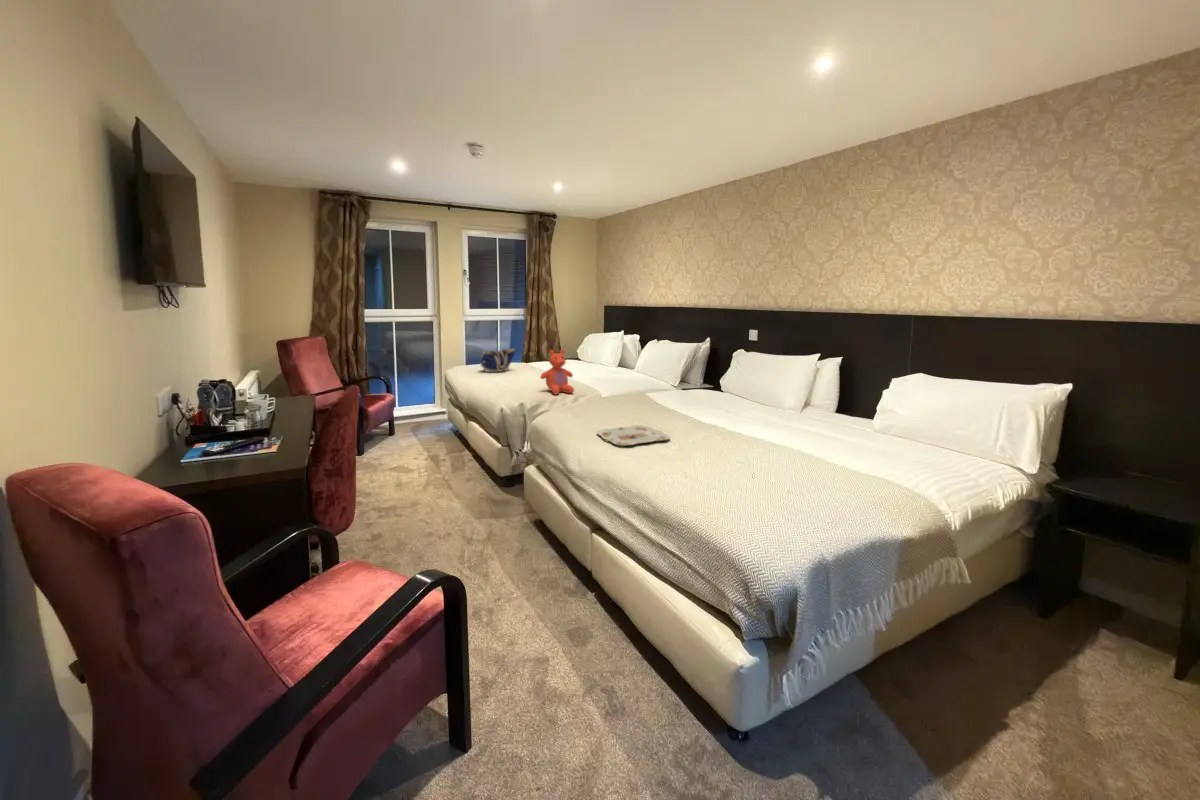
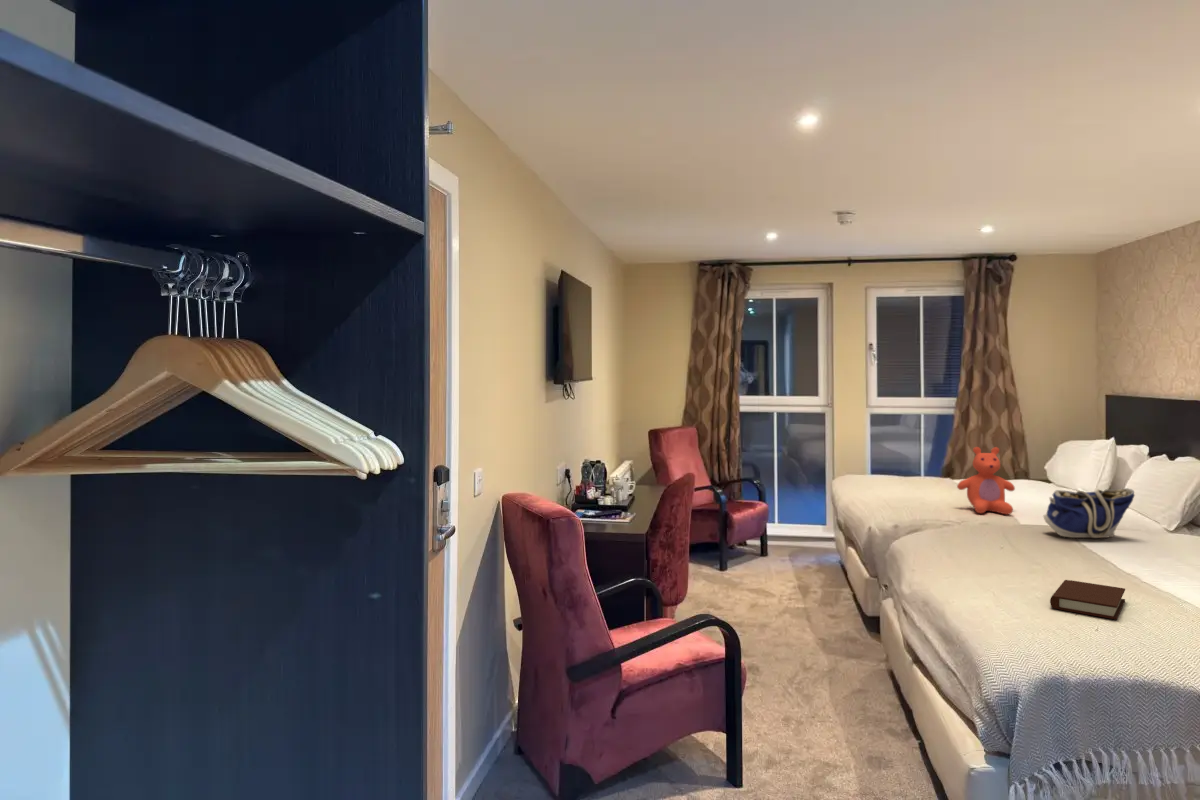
tote bag: present [480,349,515,372] -> present [1043,488,1134,538]
serving tray: present [597,425,670,446] -> none [1011,556,1145,581]
book: none [639,449,681,475] -> present [1050,580,1125,619]

